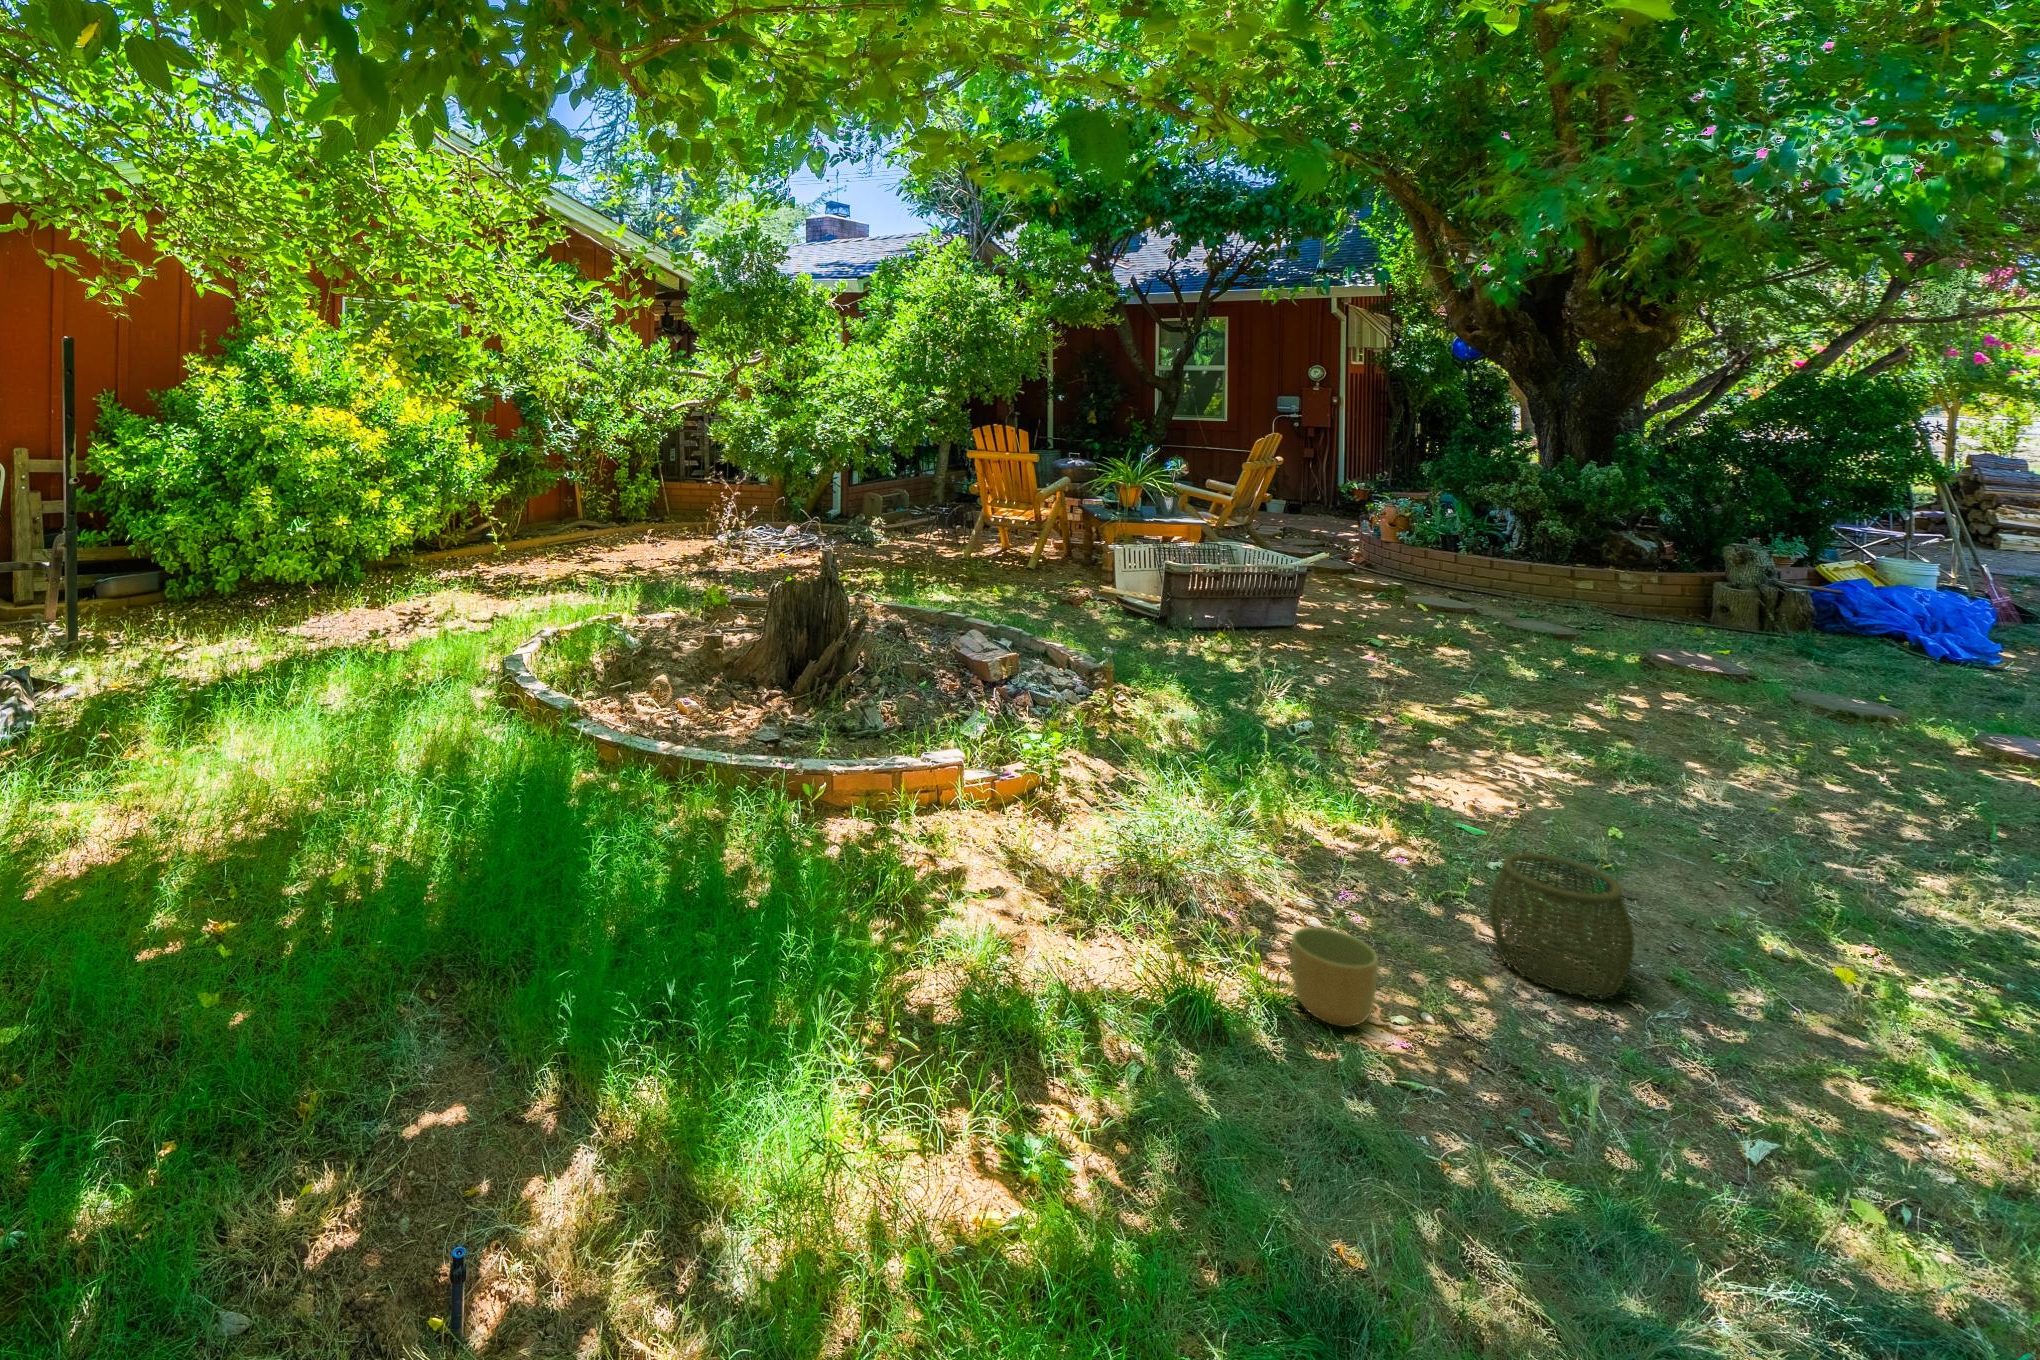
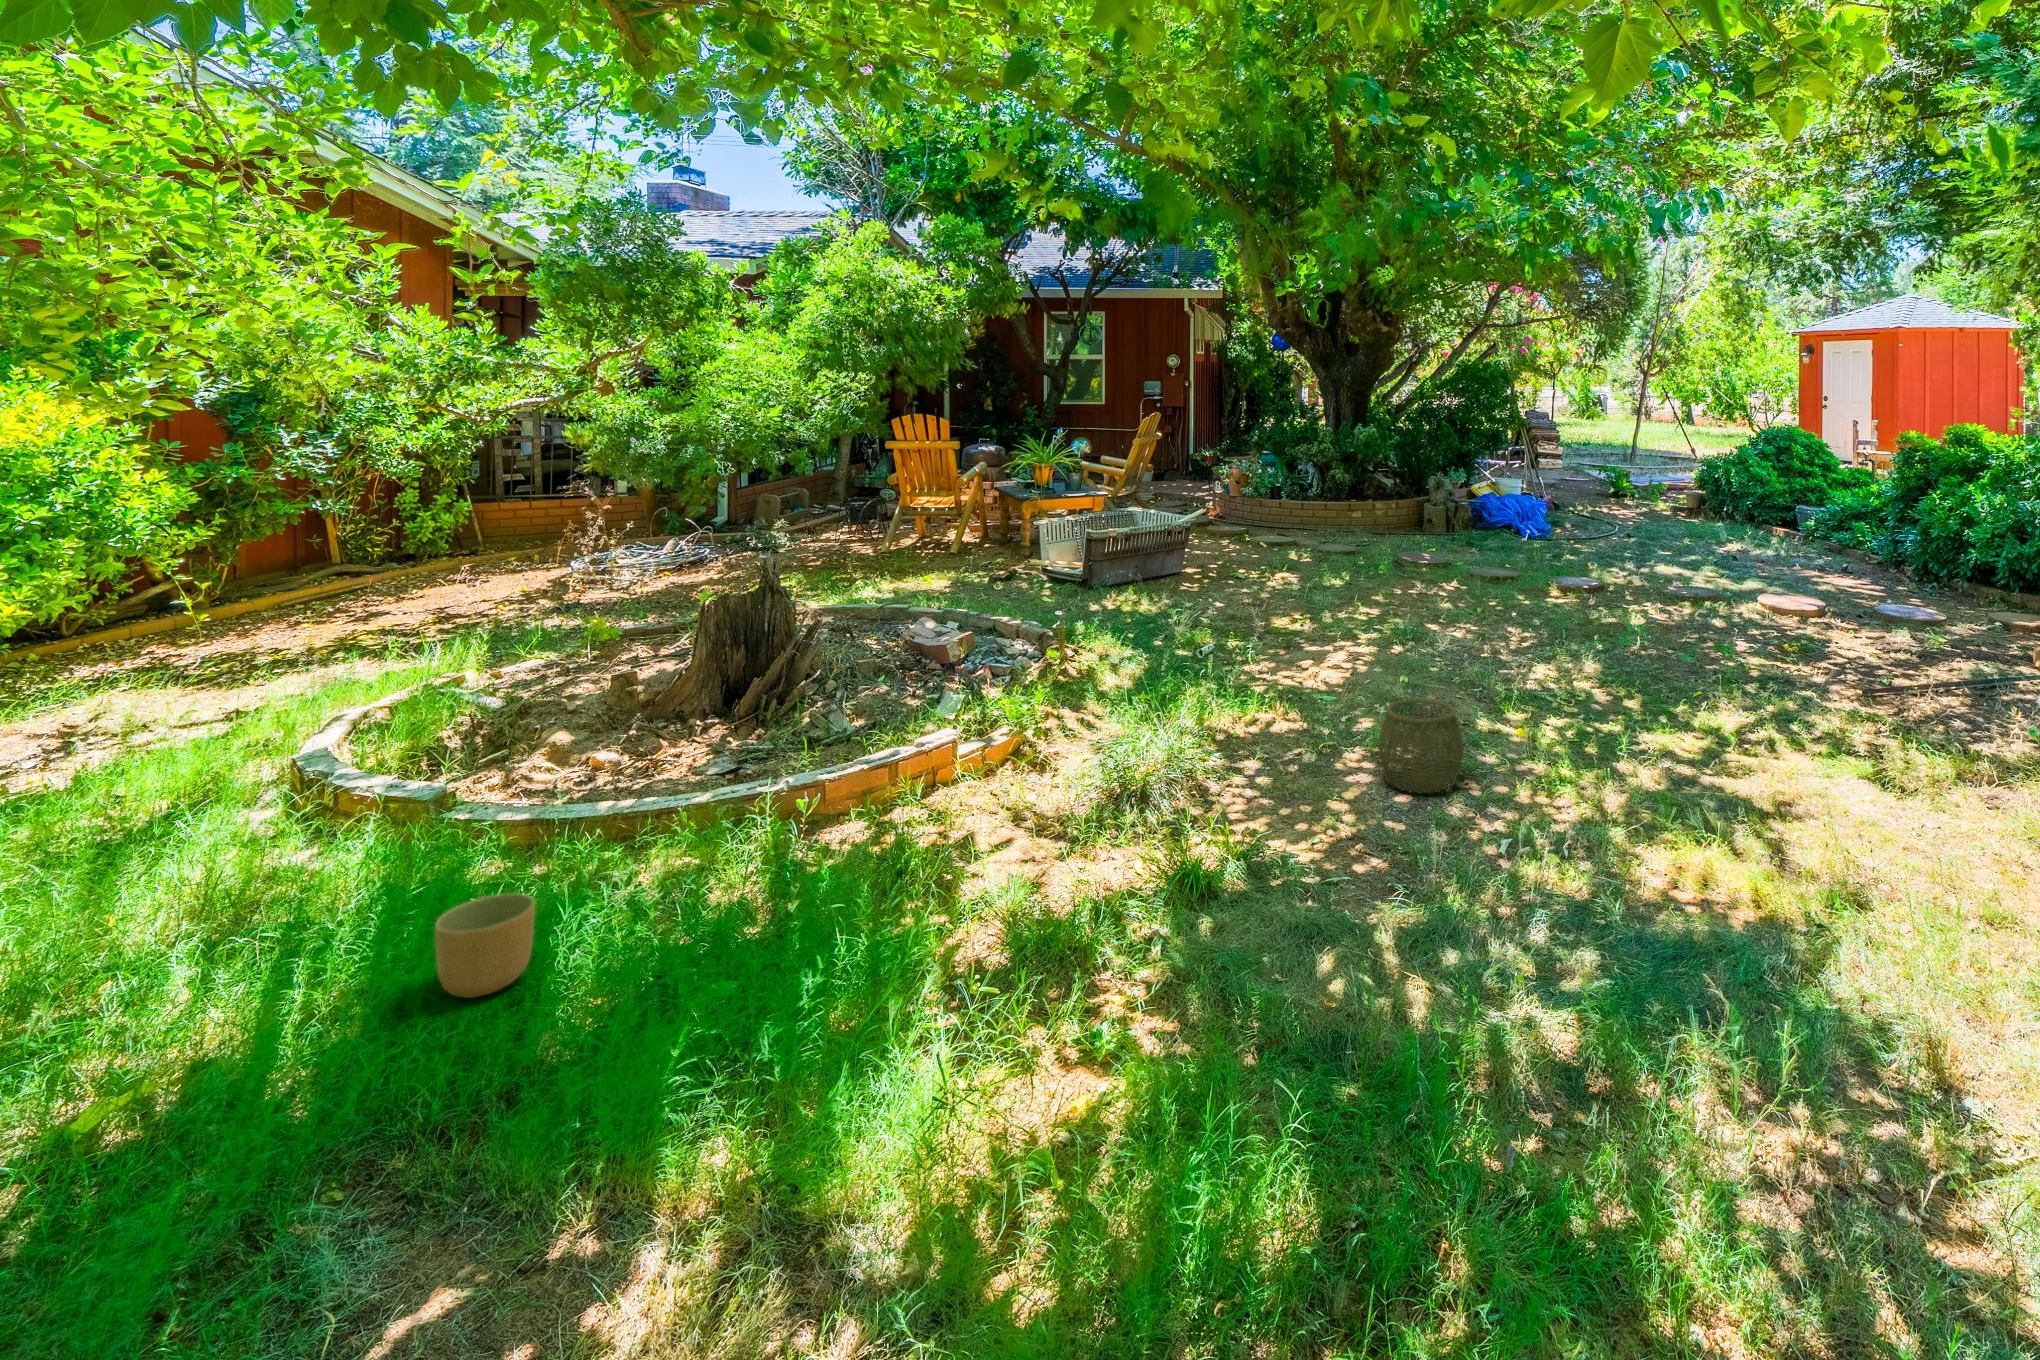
planter: present [1292,927,1378,1027] -> present [435,893,535,998]

